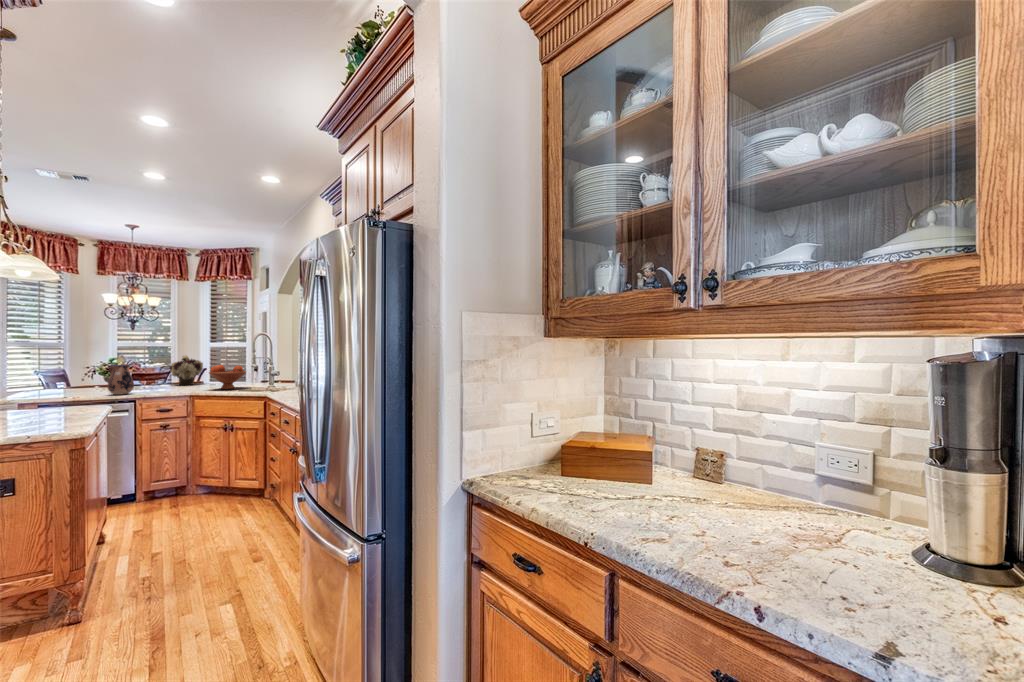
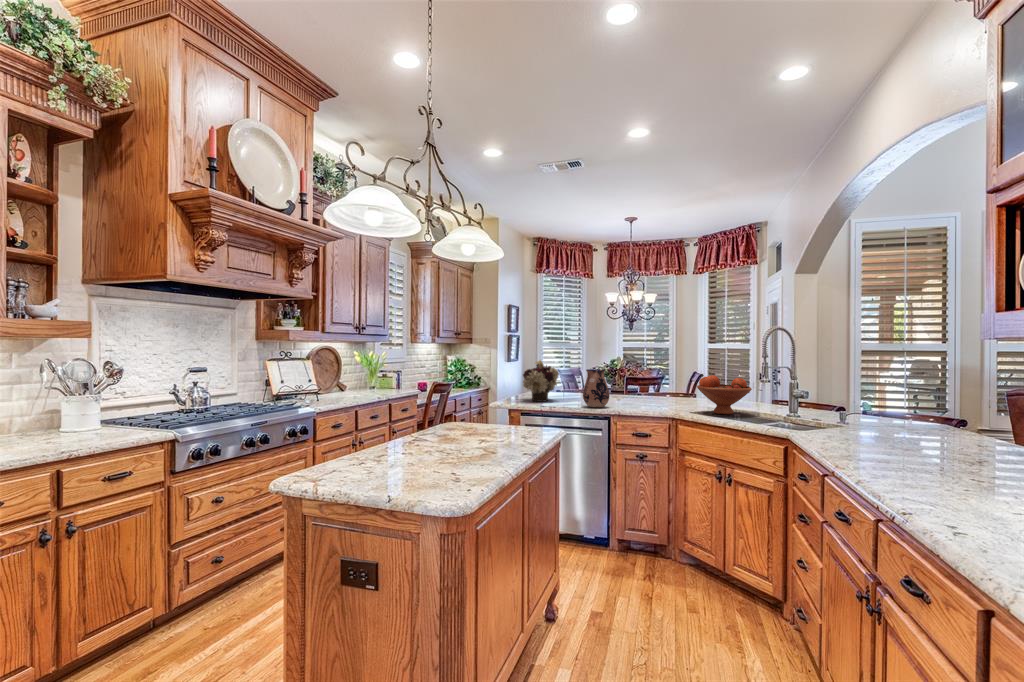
flower arrangement: present [170,355,203,385] -> present [523,360,559,402]

